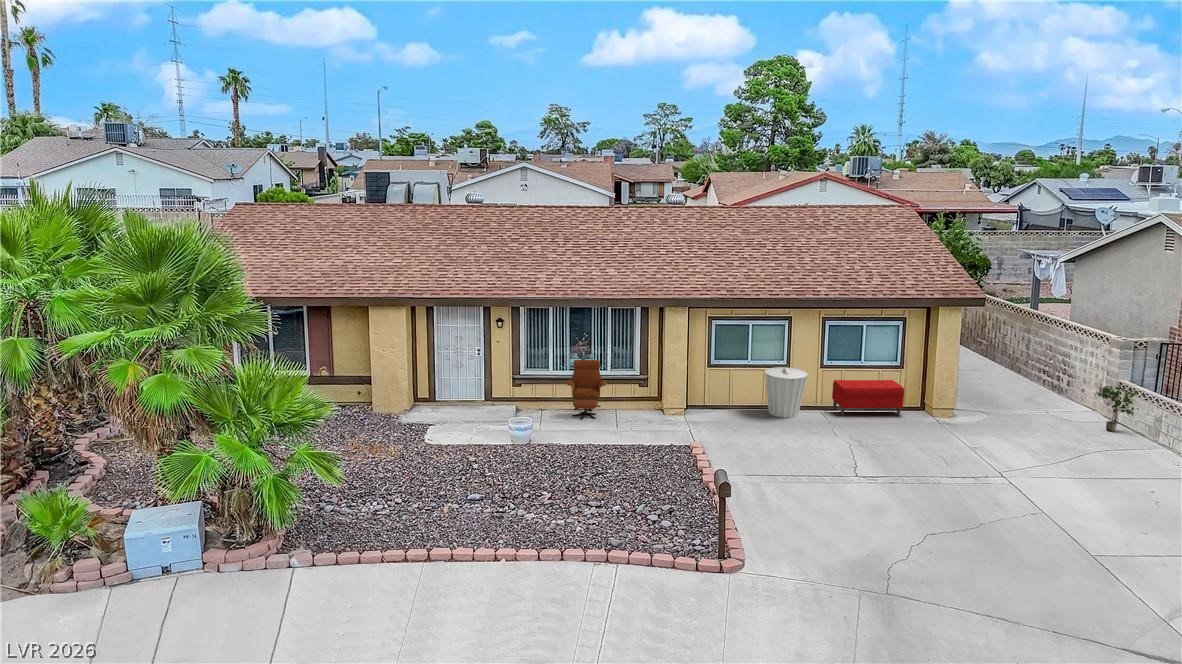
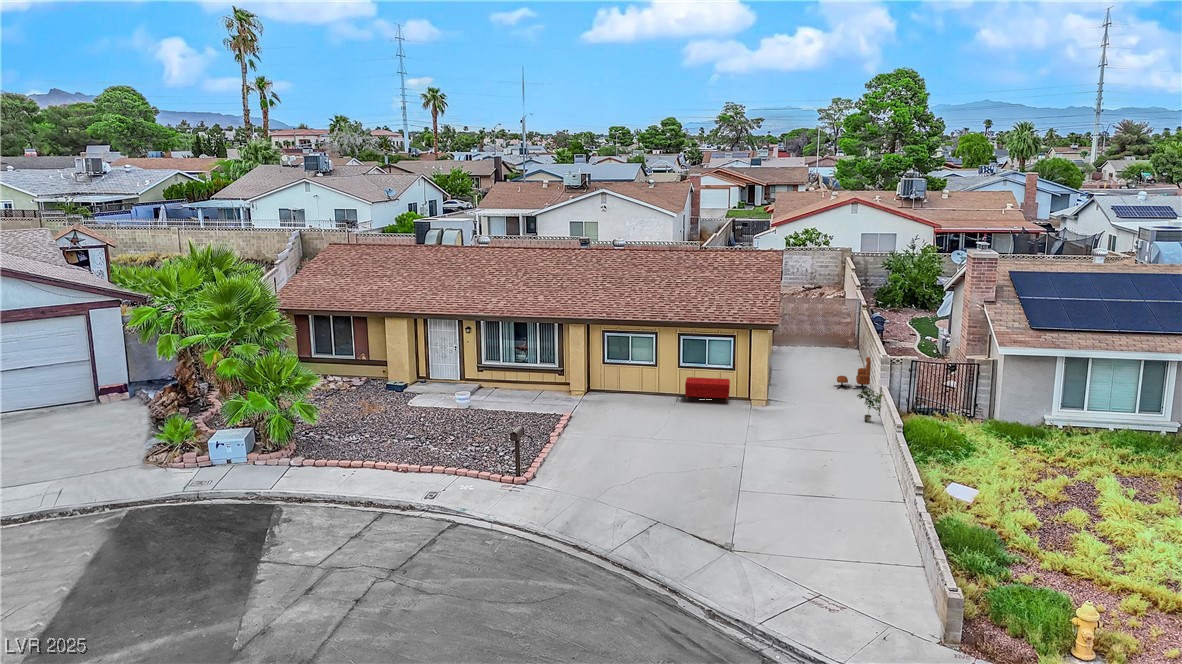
lounge chair: present [566,360,607,420] -> present [835,357,871,390]
trash can: present [765,367,808,418] -> none [635,367,663,401]

